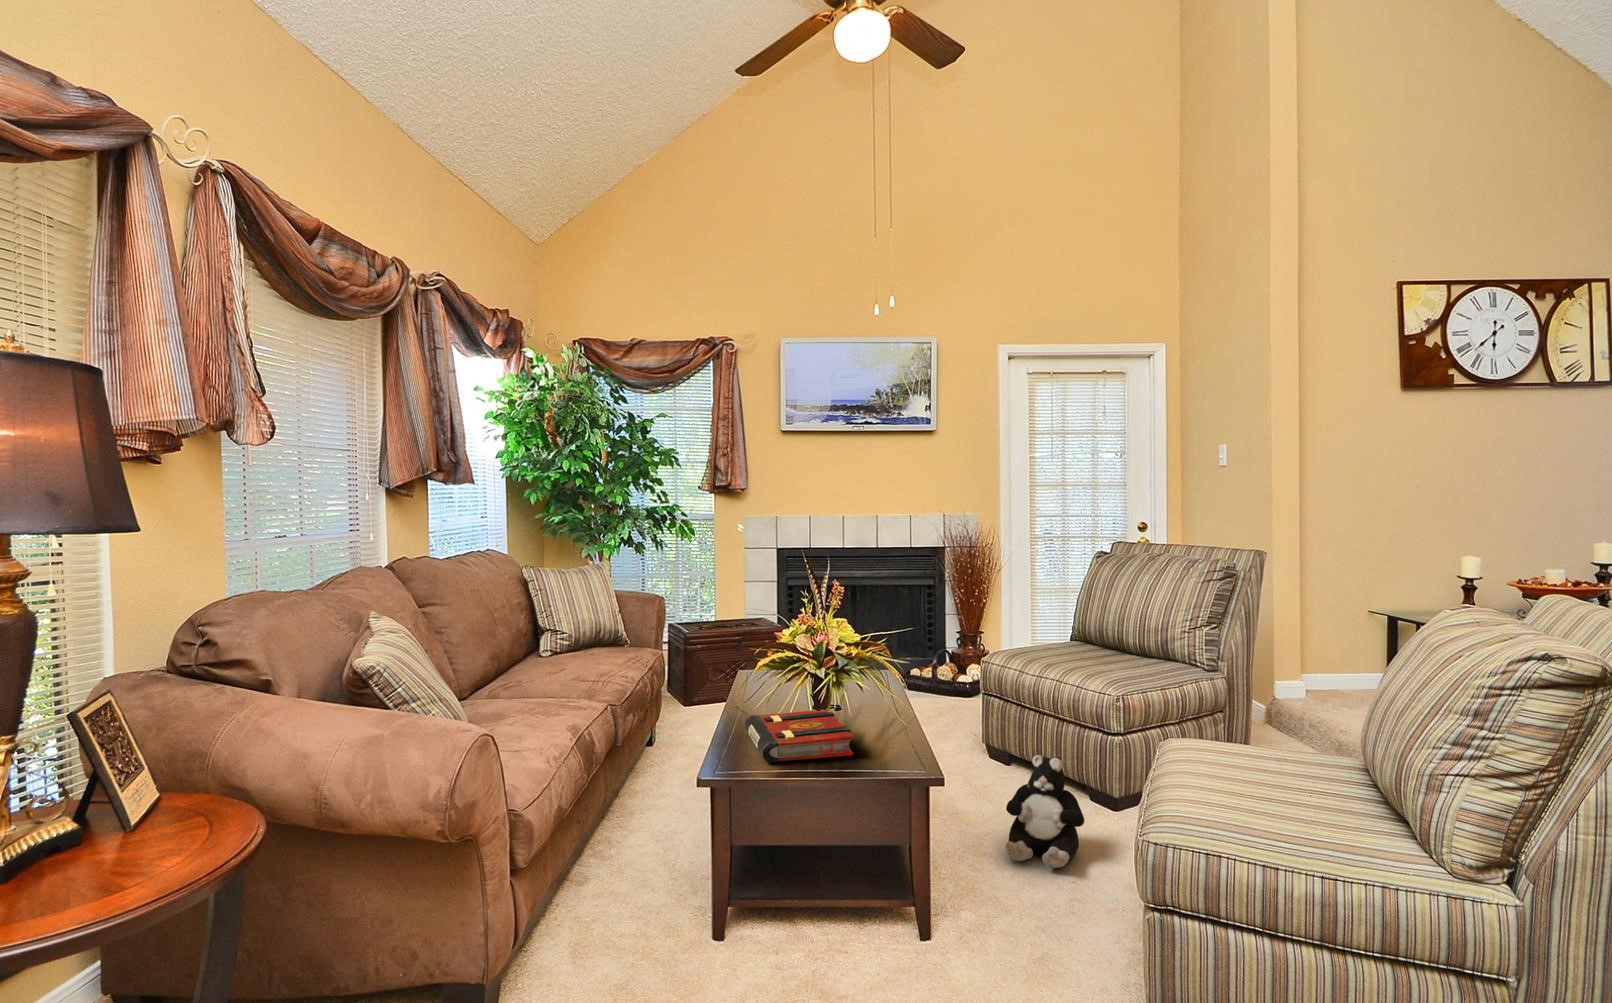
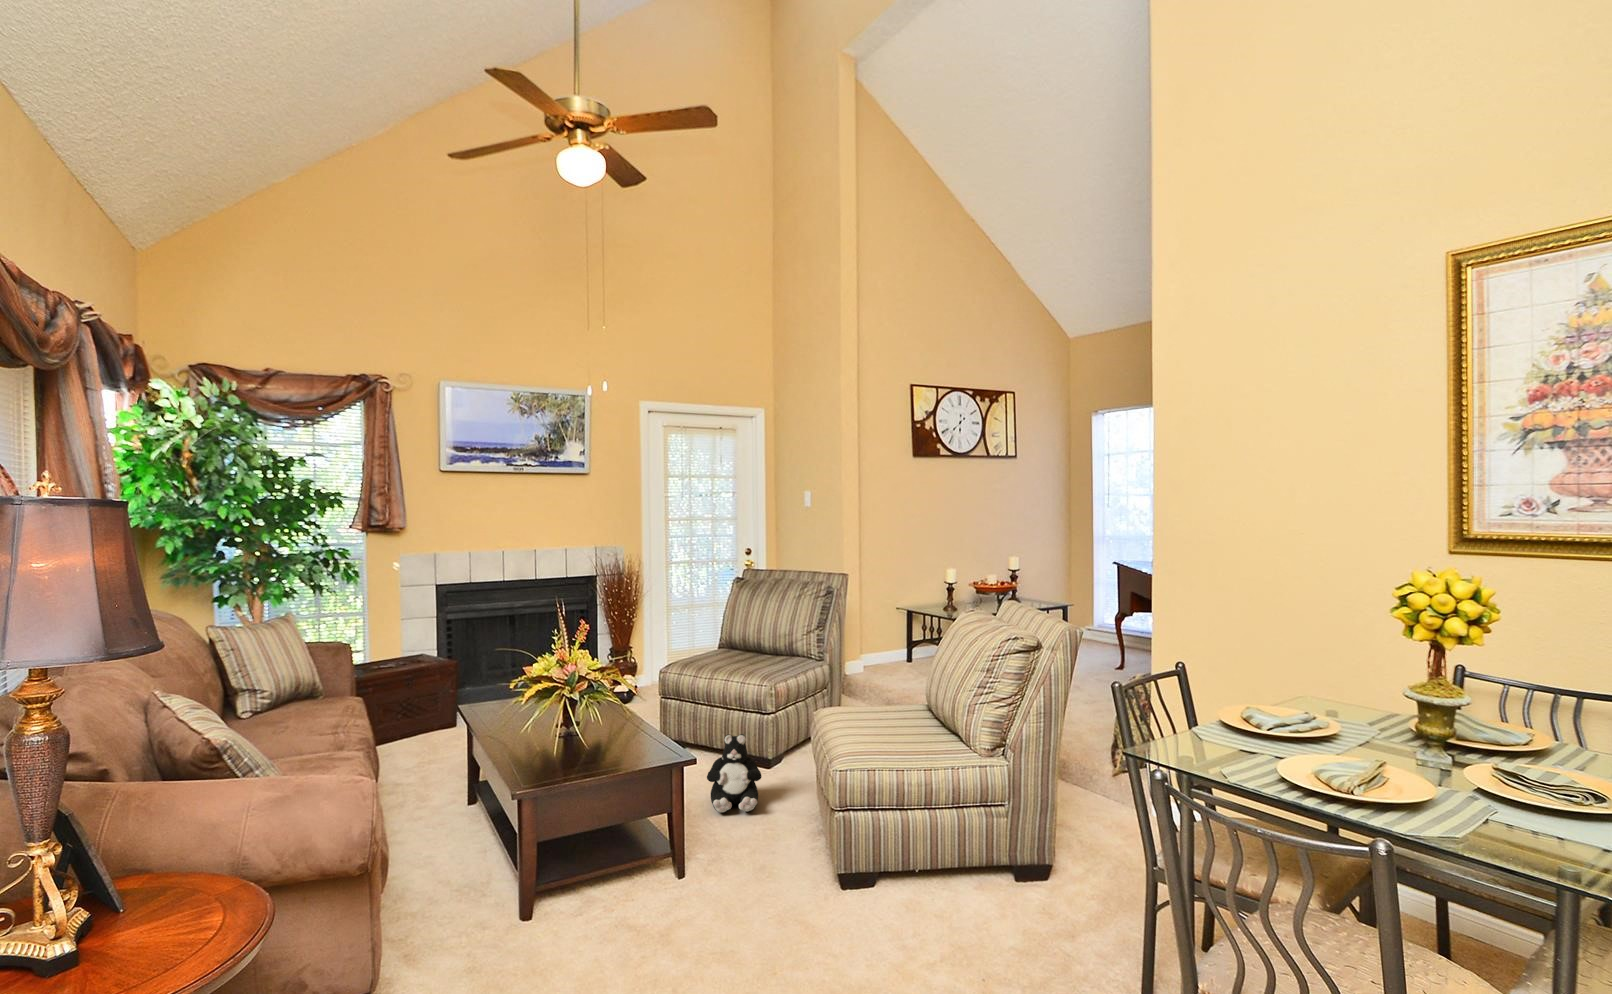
book: present [745,709,853,763] -> none [527,723,626,769]

